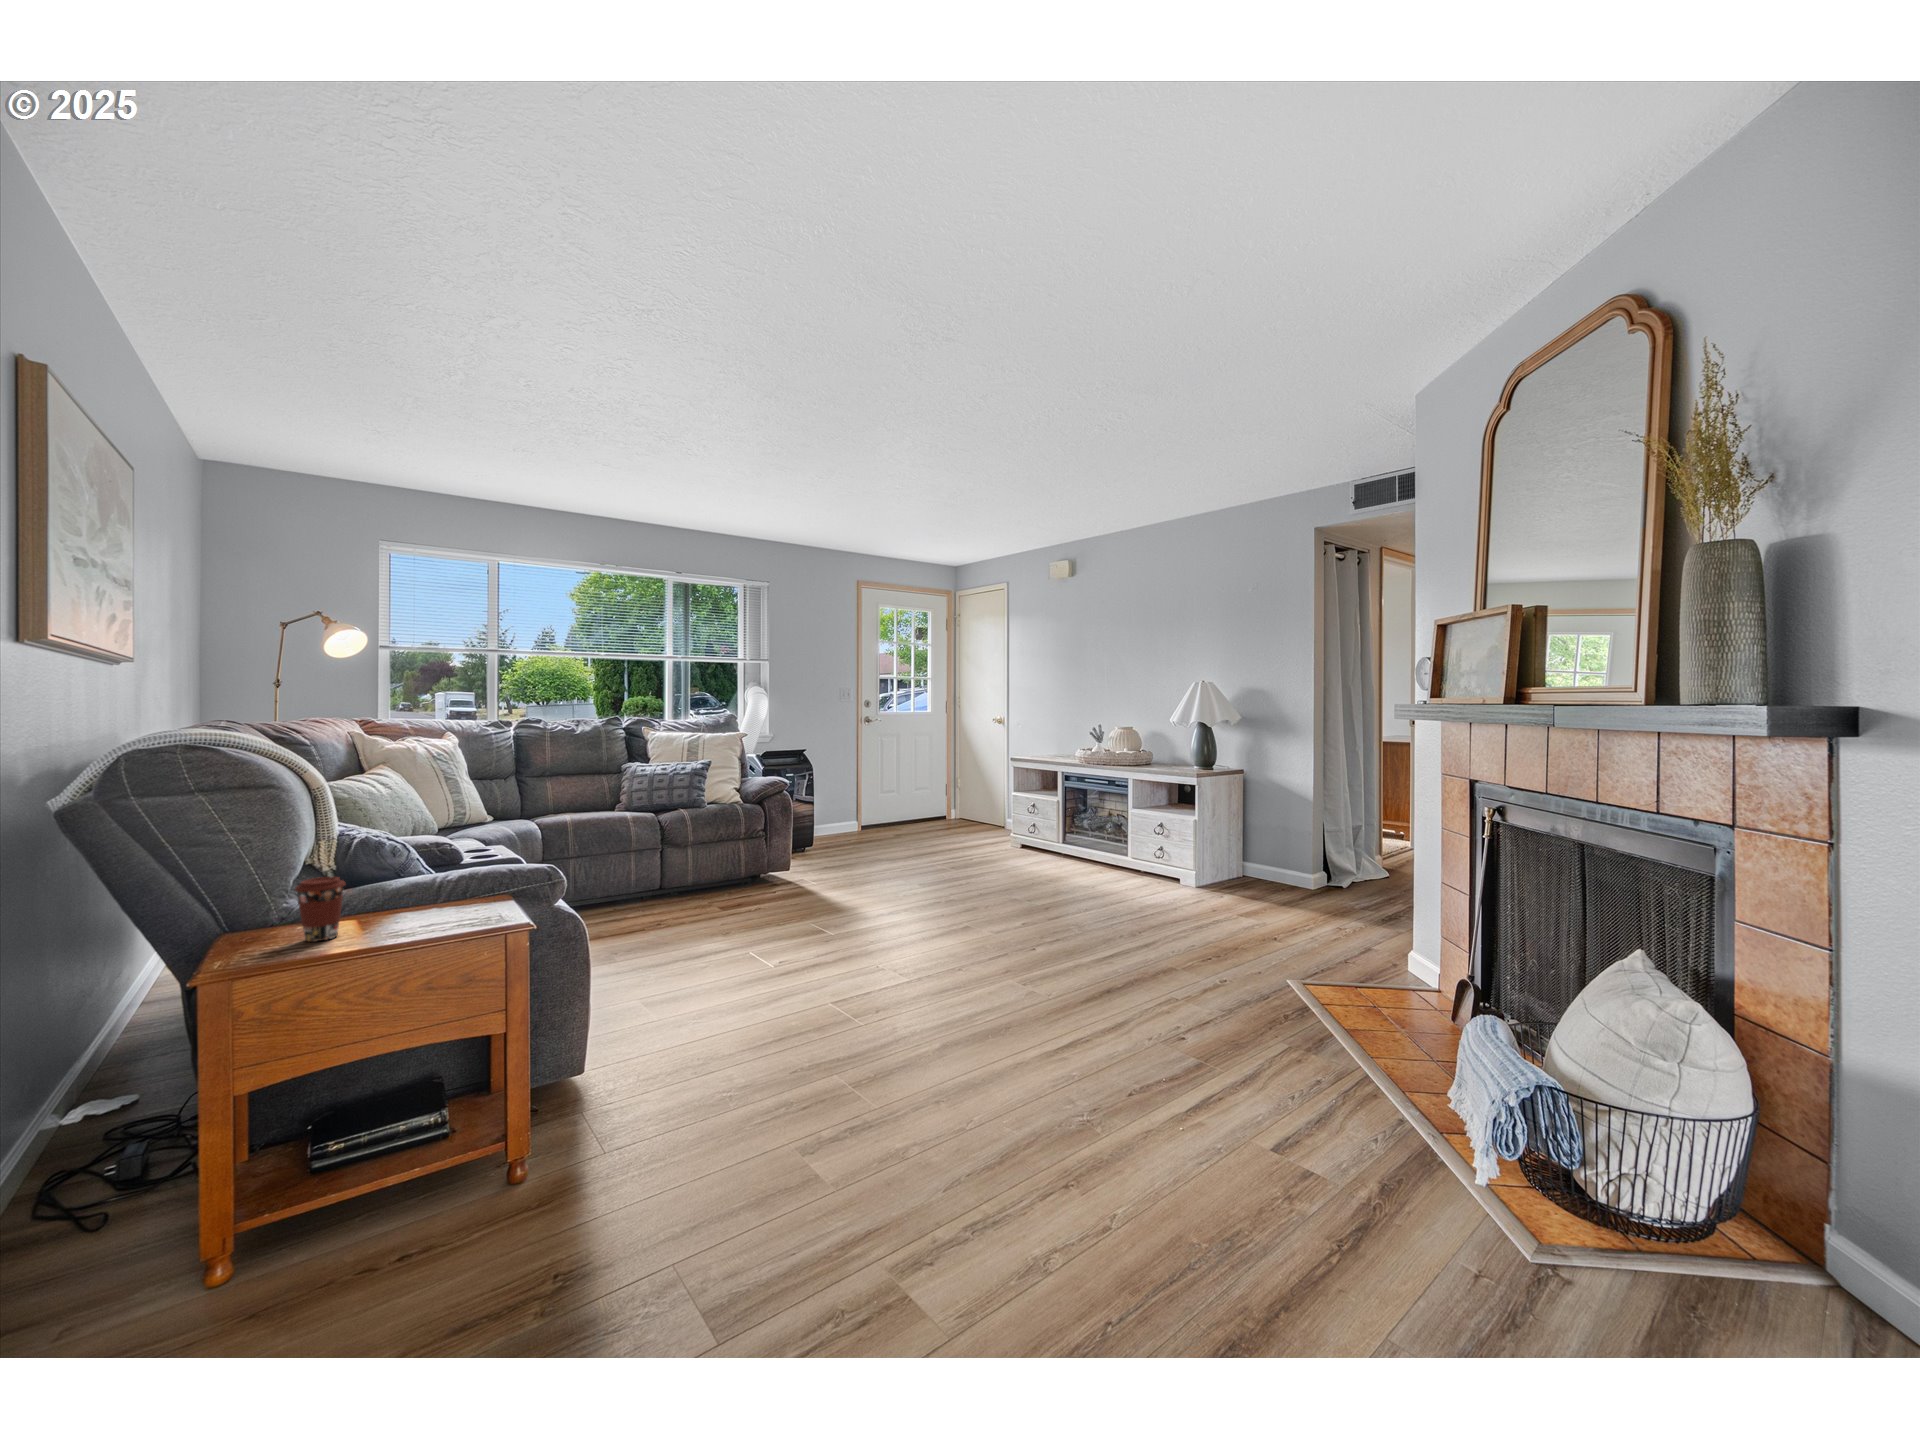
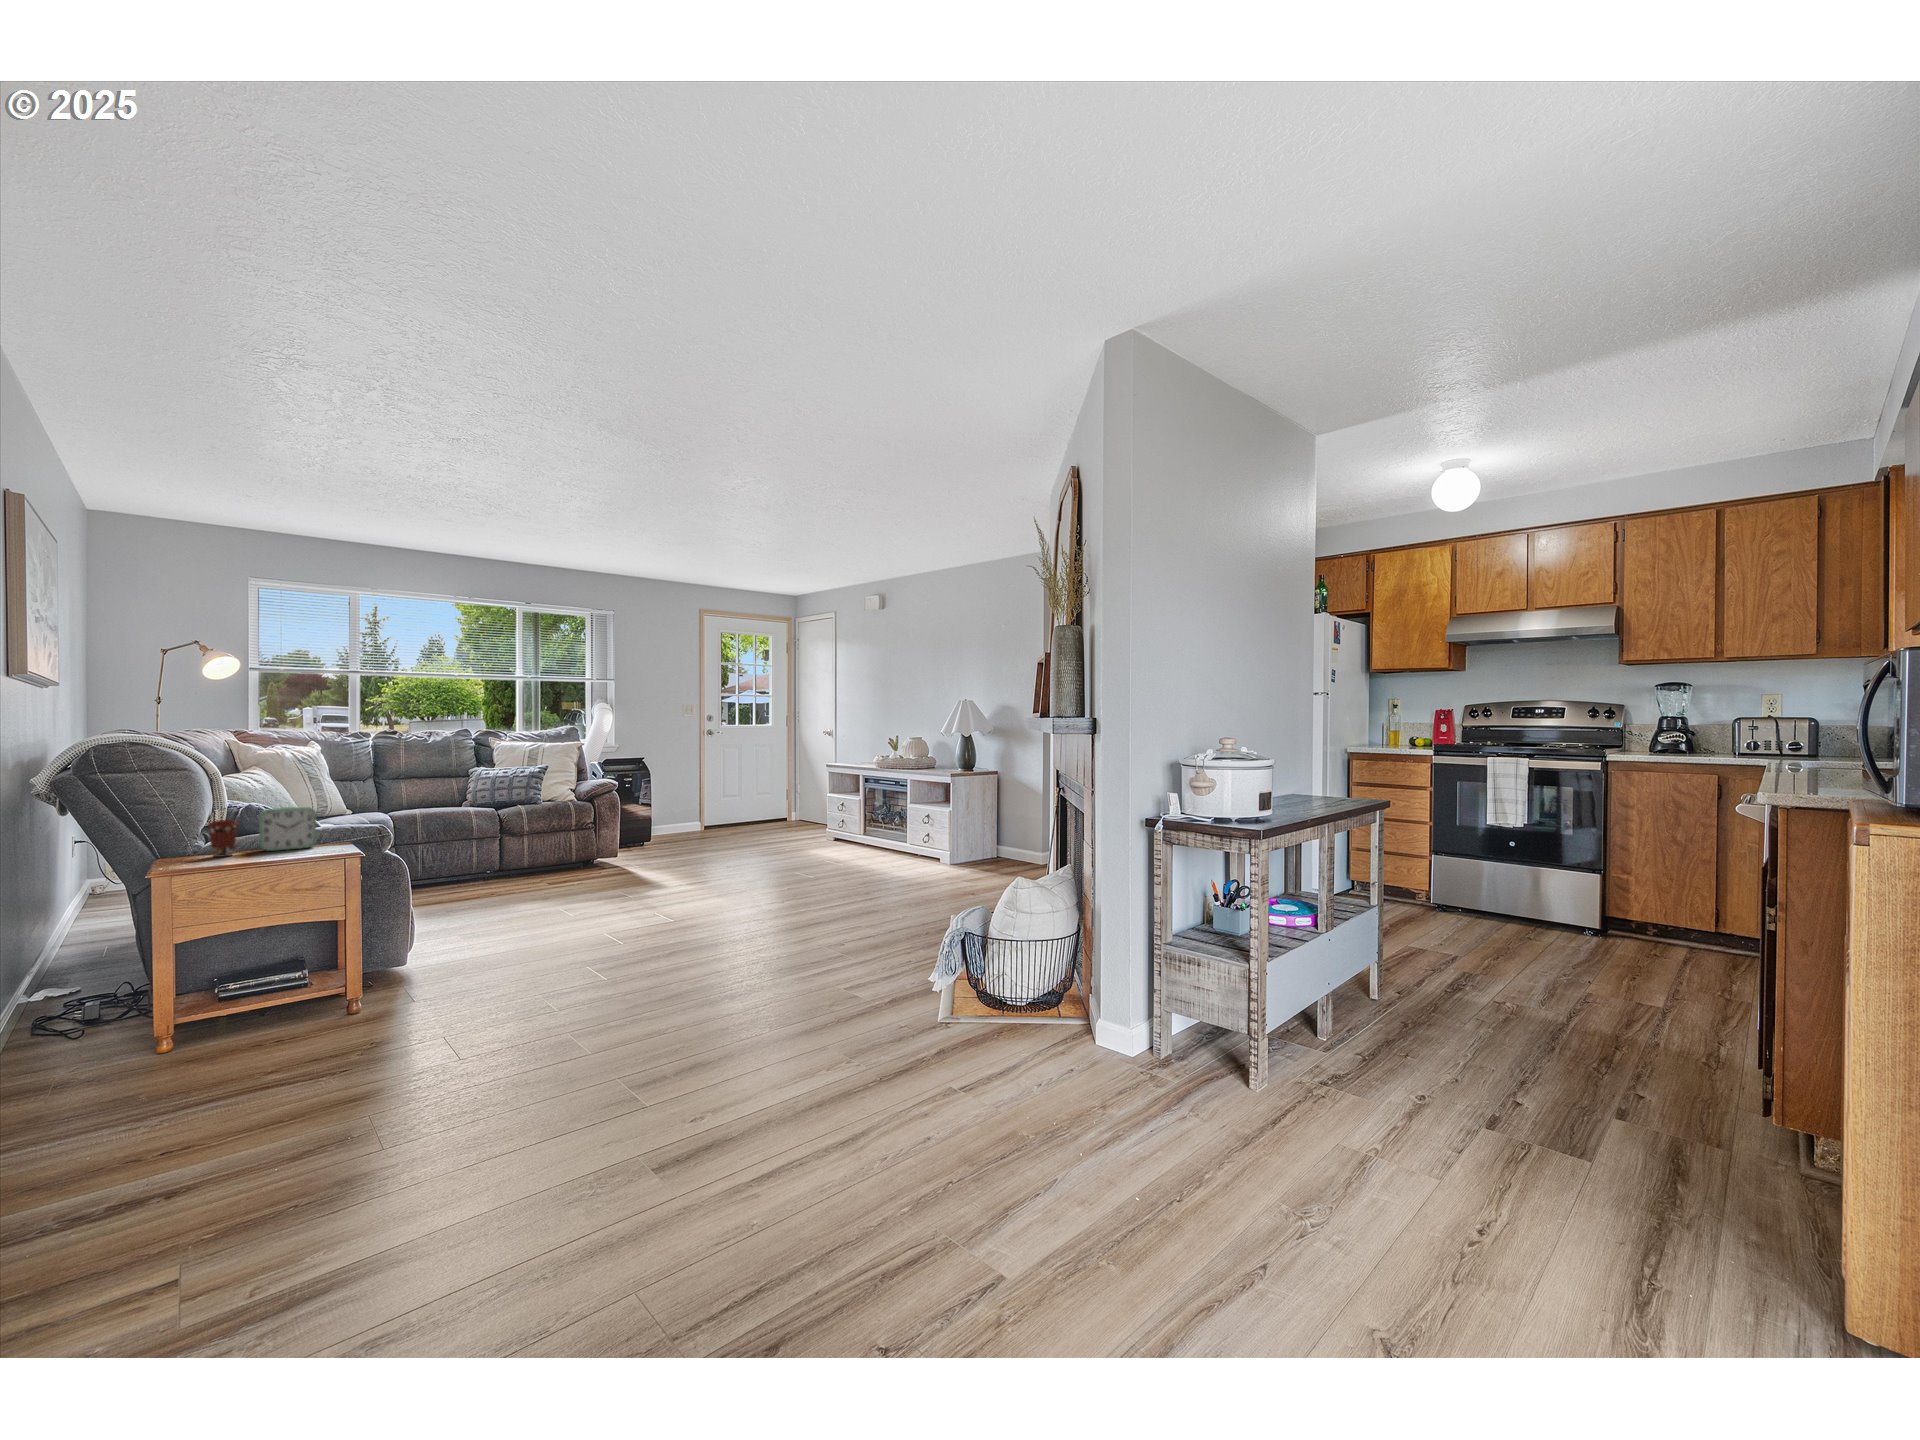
alarm clock: none [378,849,465,925] -> present [259,807,316,851]

